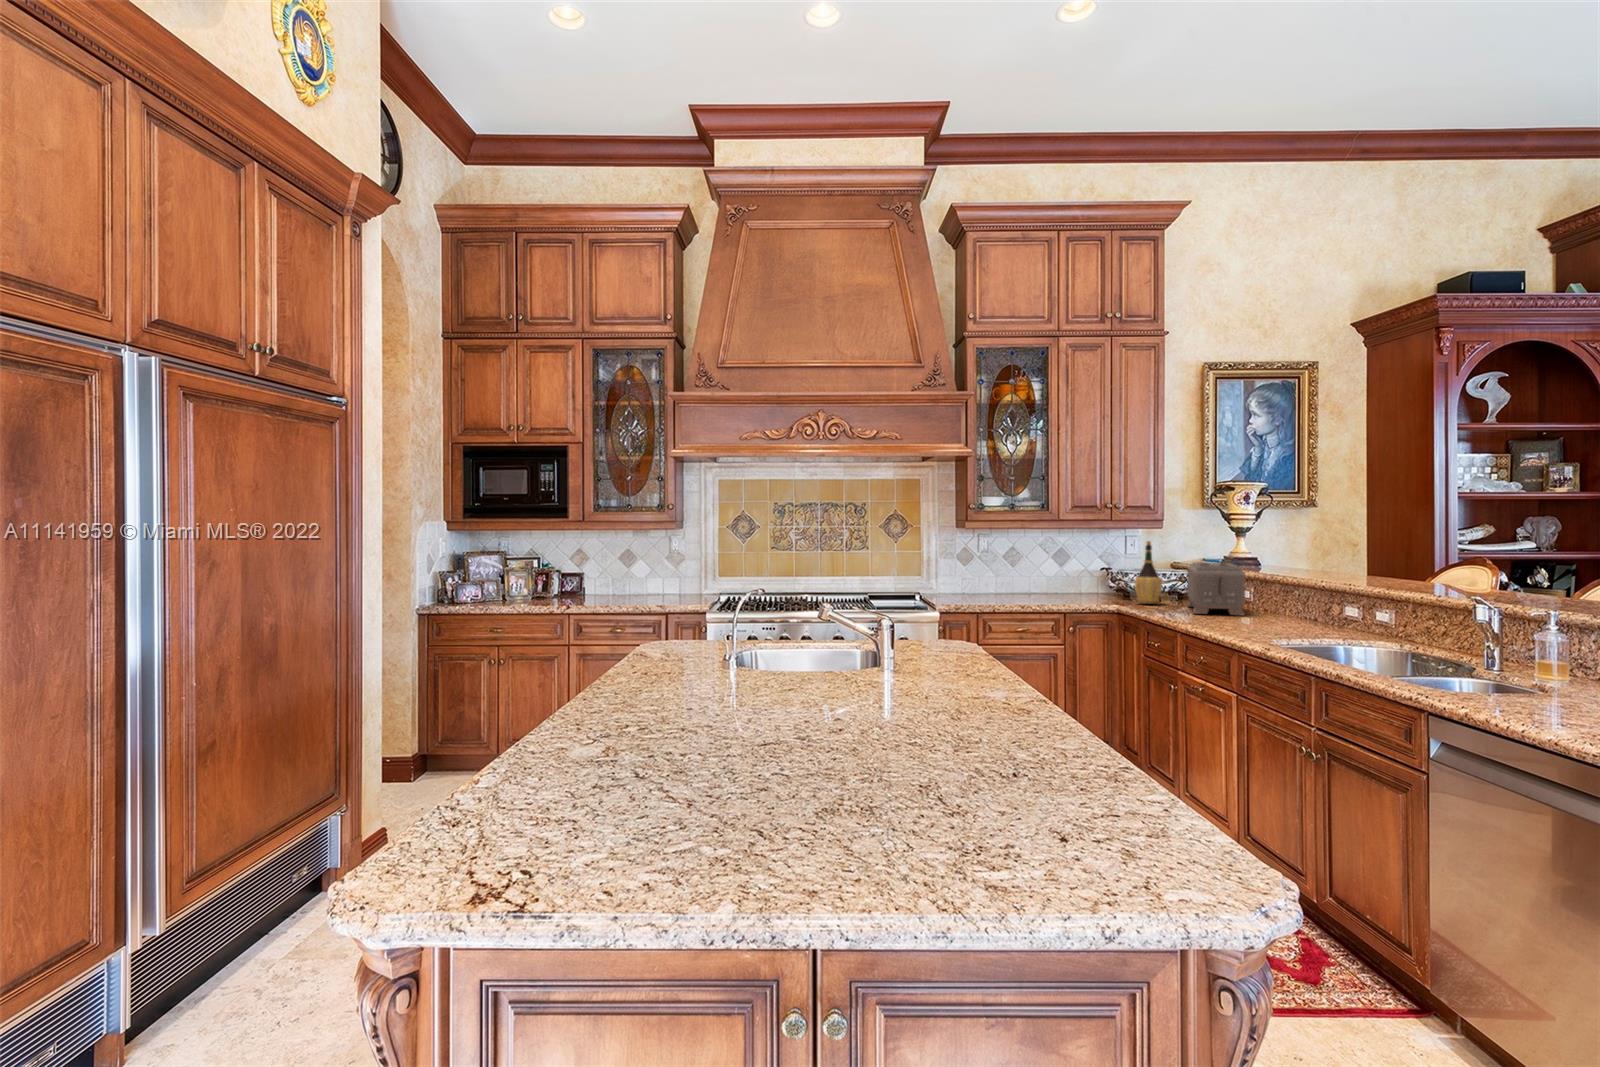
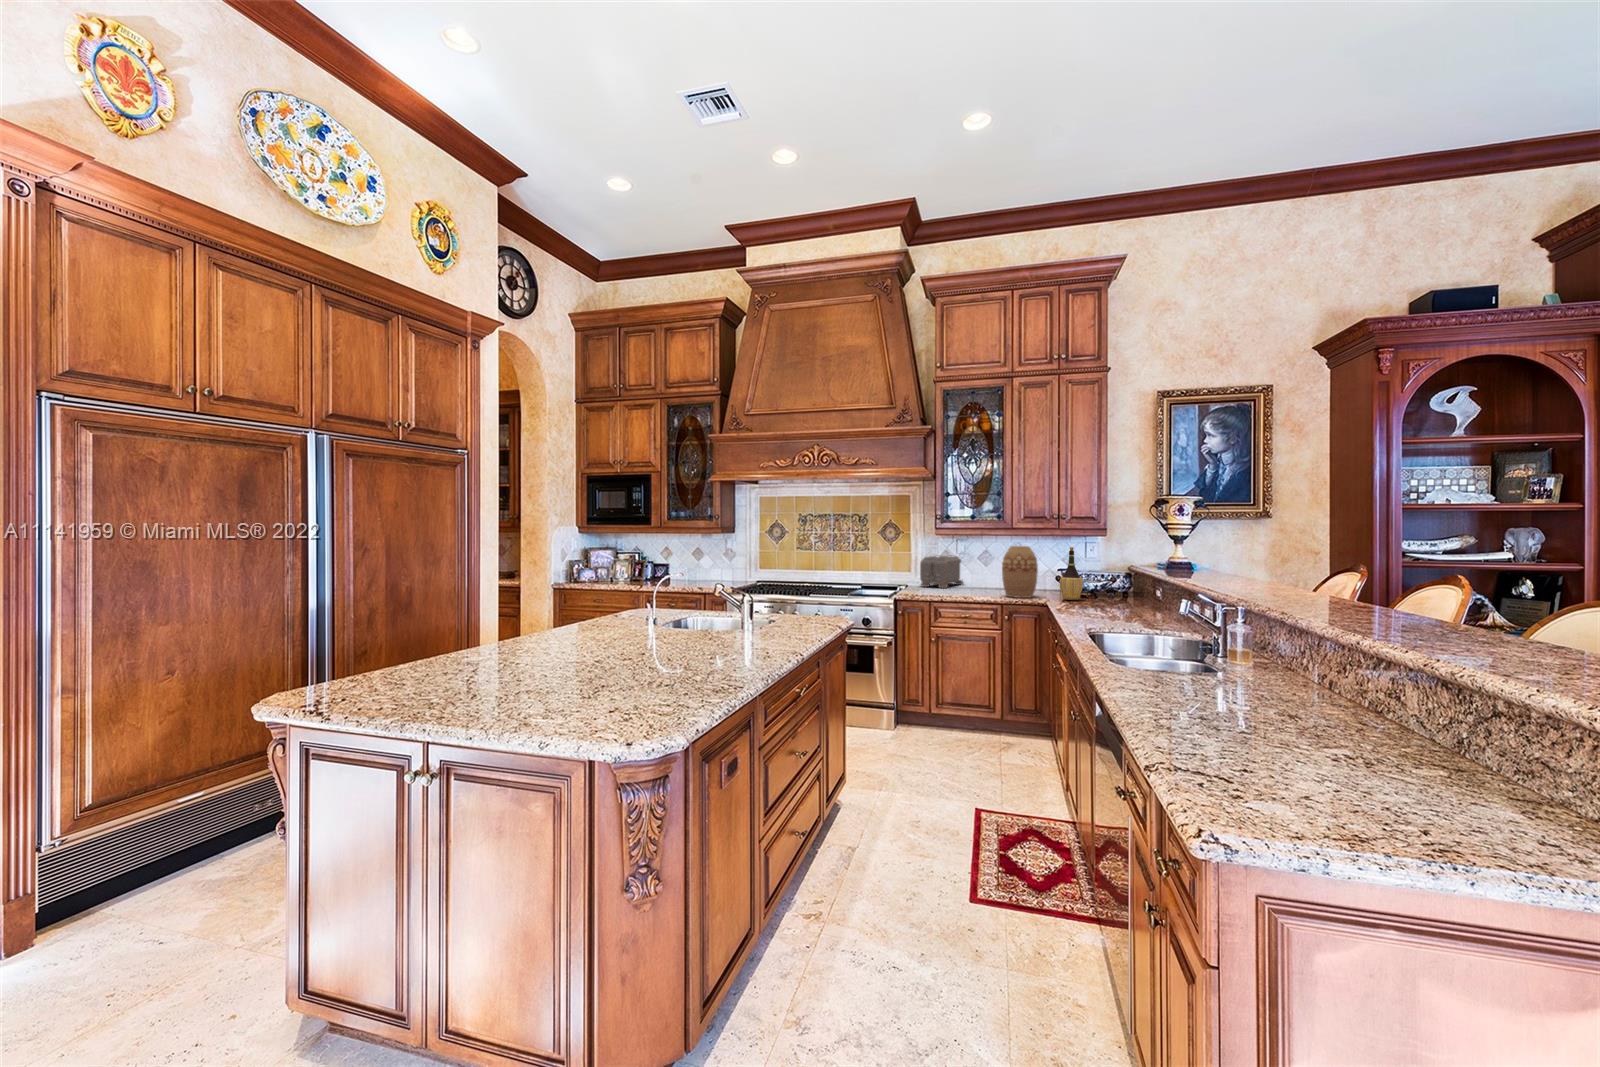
vase: none [1061,541,1104,604] -> present [1002,546,1038,598]
toaster: present [1187,562,1245,616] -> present [920,556,964,588]

